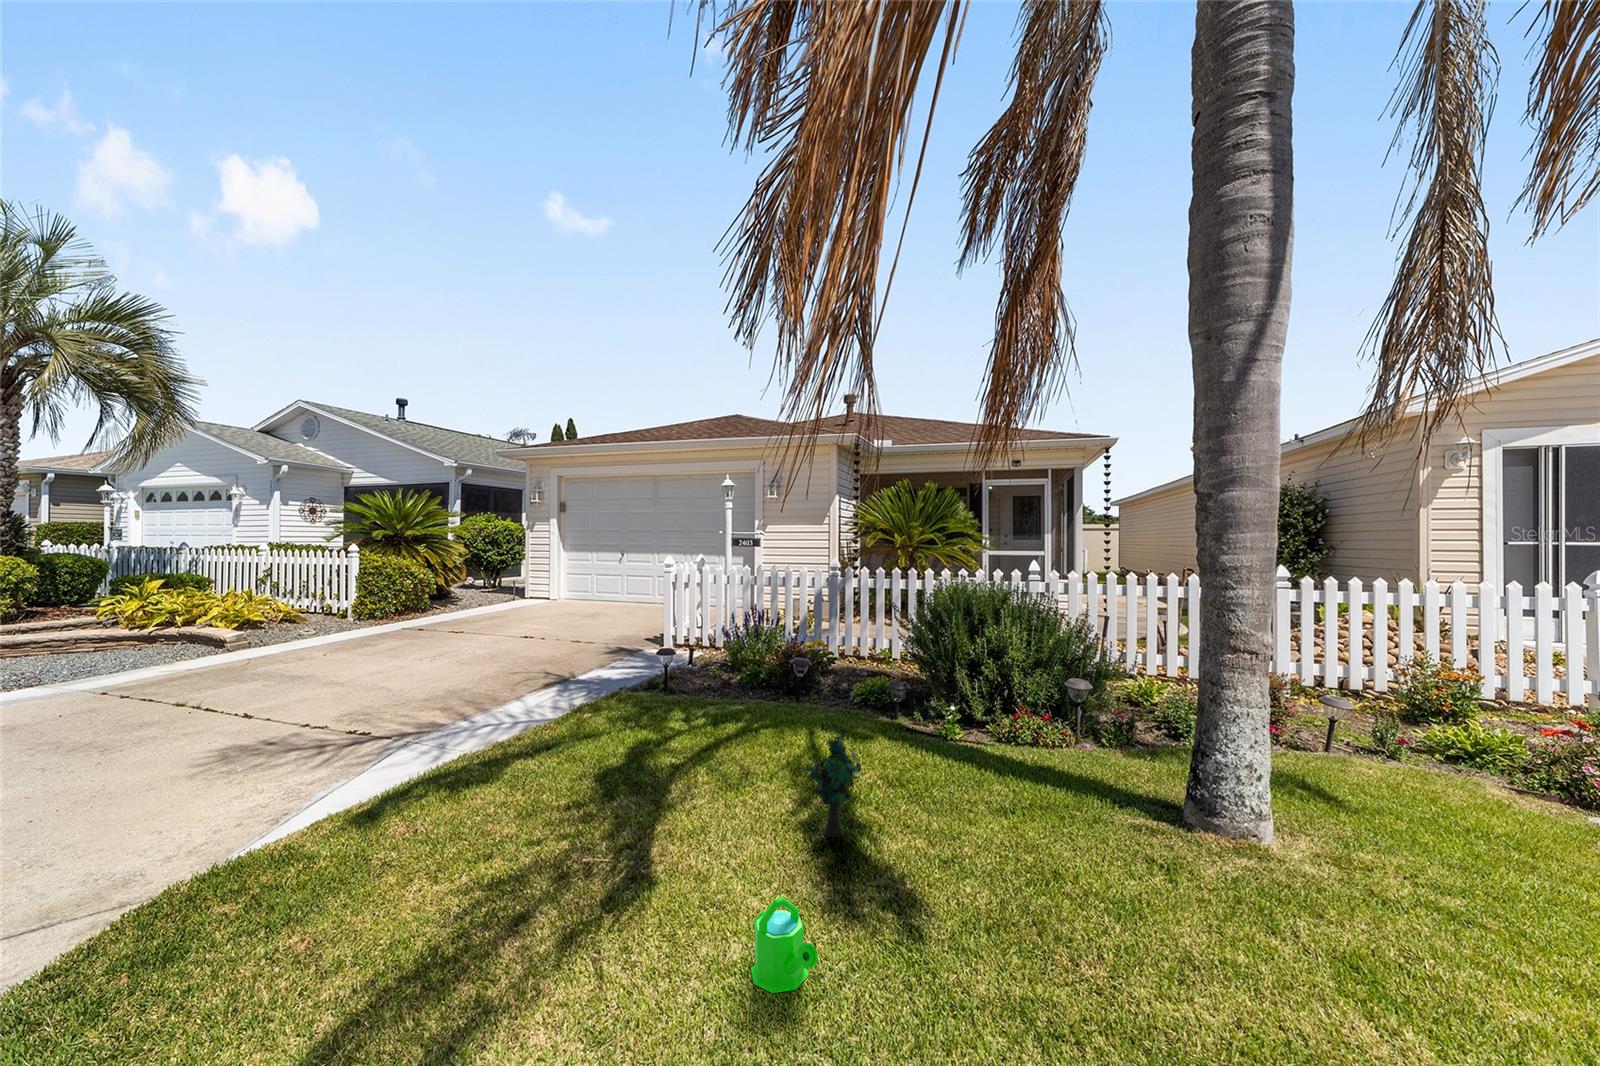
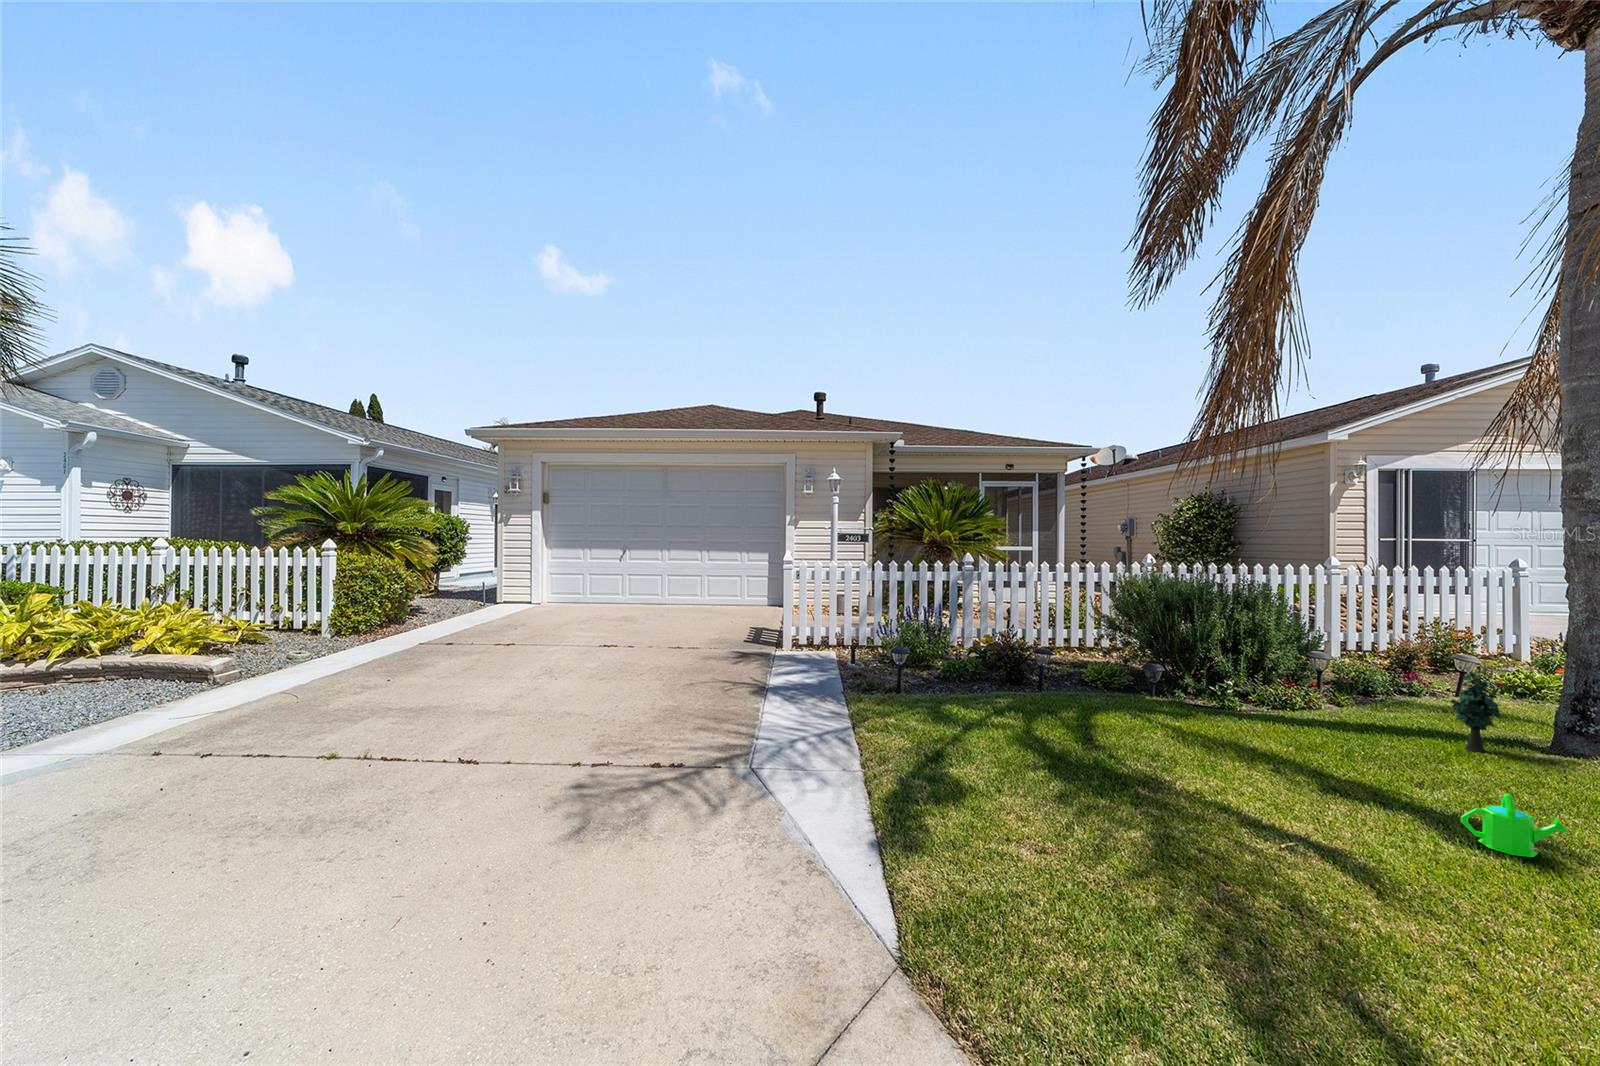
decorative plant: present [804,728,862,837] -> present [1450,674,1501,752]

